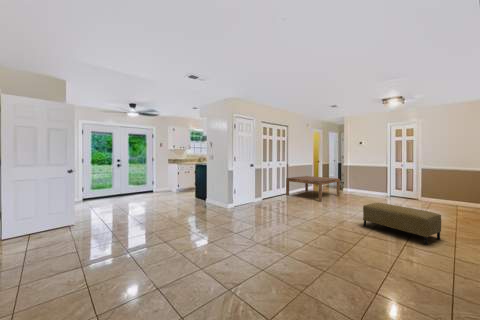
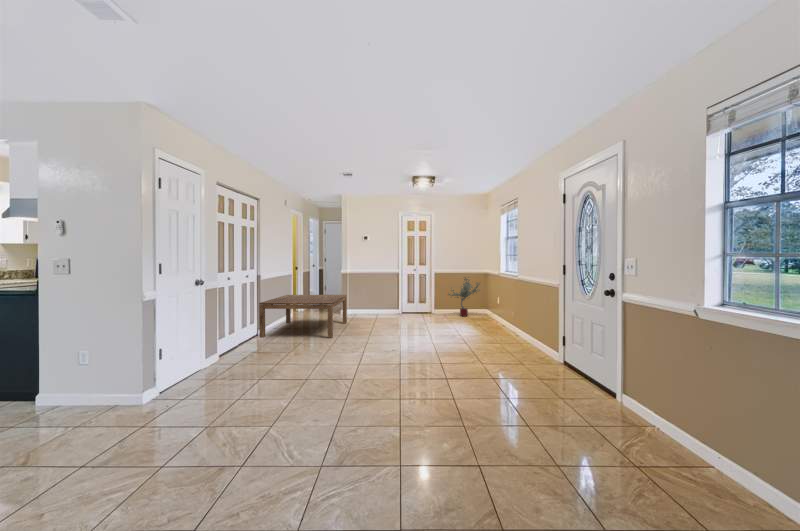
potted tree: none [431,173,471,207] -> present [449,278,480,316]
ottoman: present [363,203,441,245] -> none [429,325,511,371]

